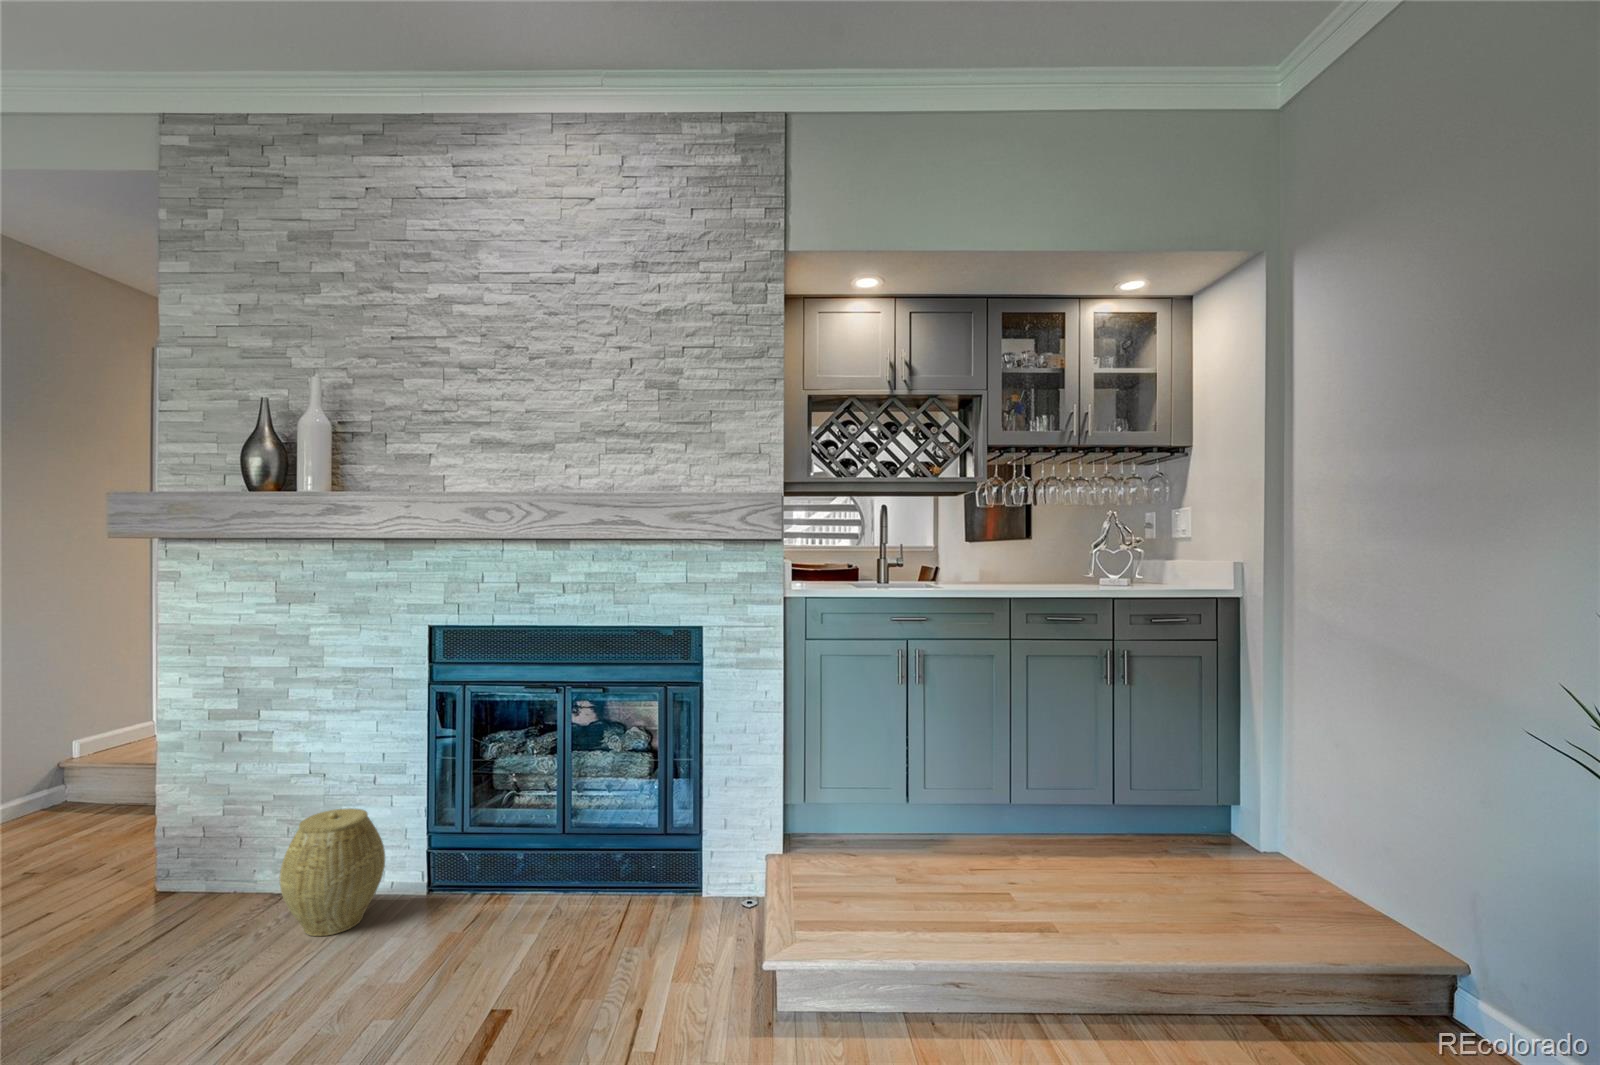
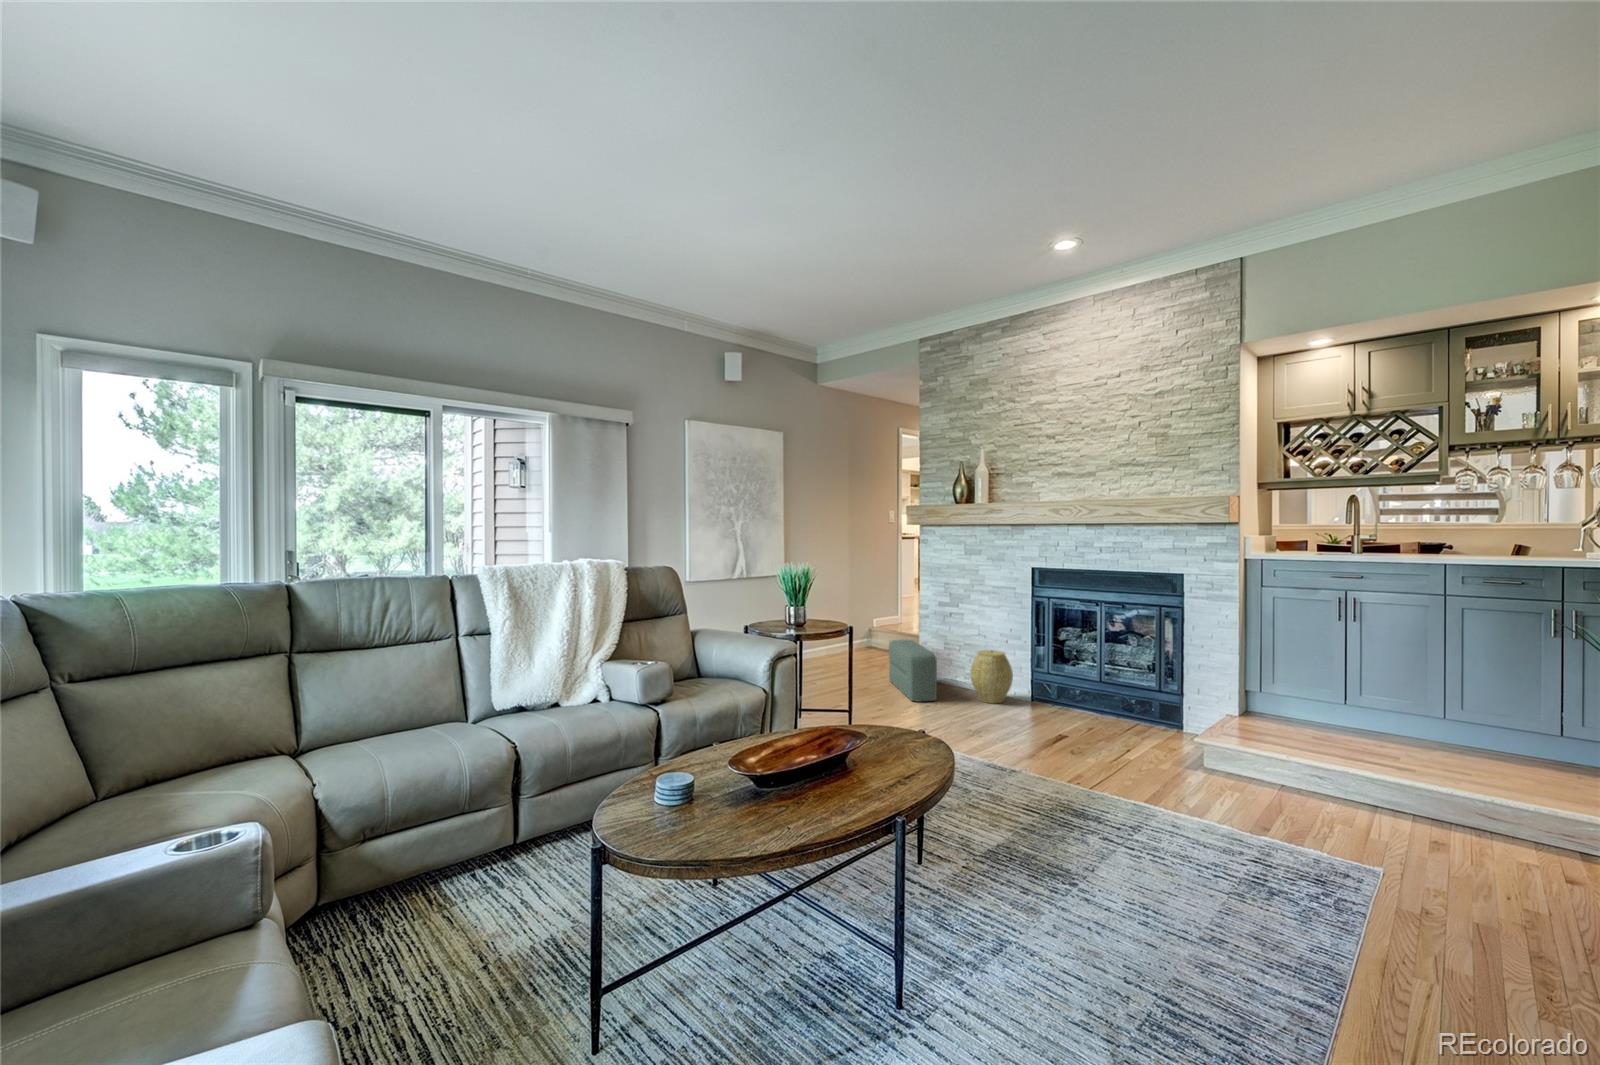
pouf: none [48,813,180,1004] -> present [889,640,937,702]

